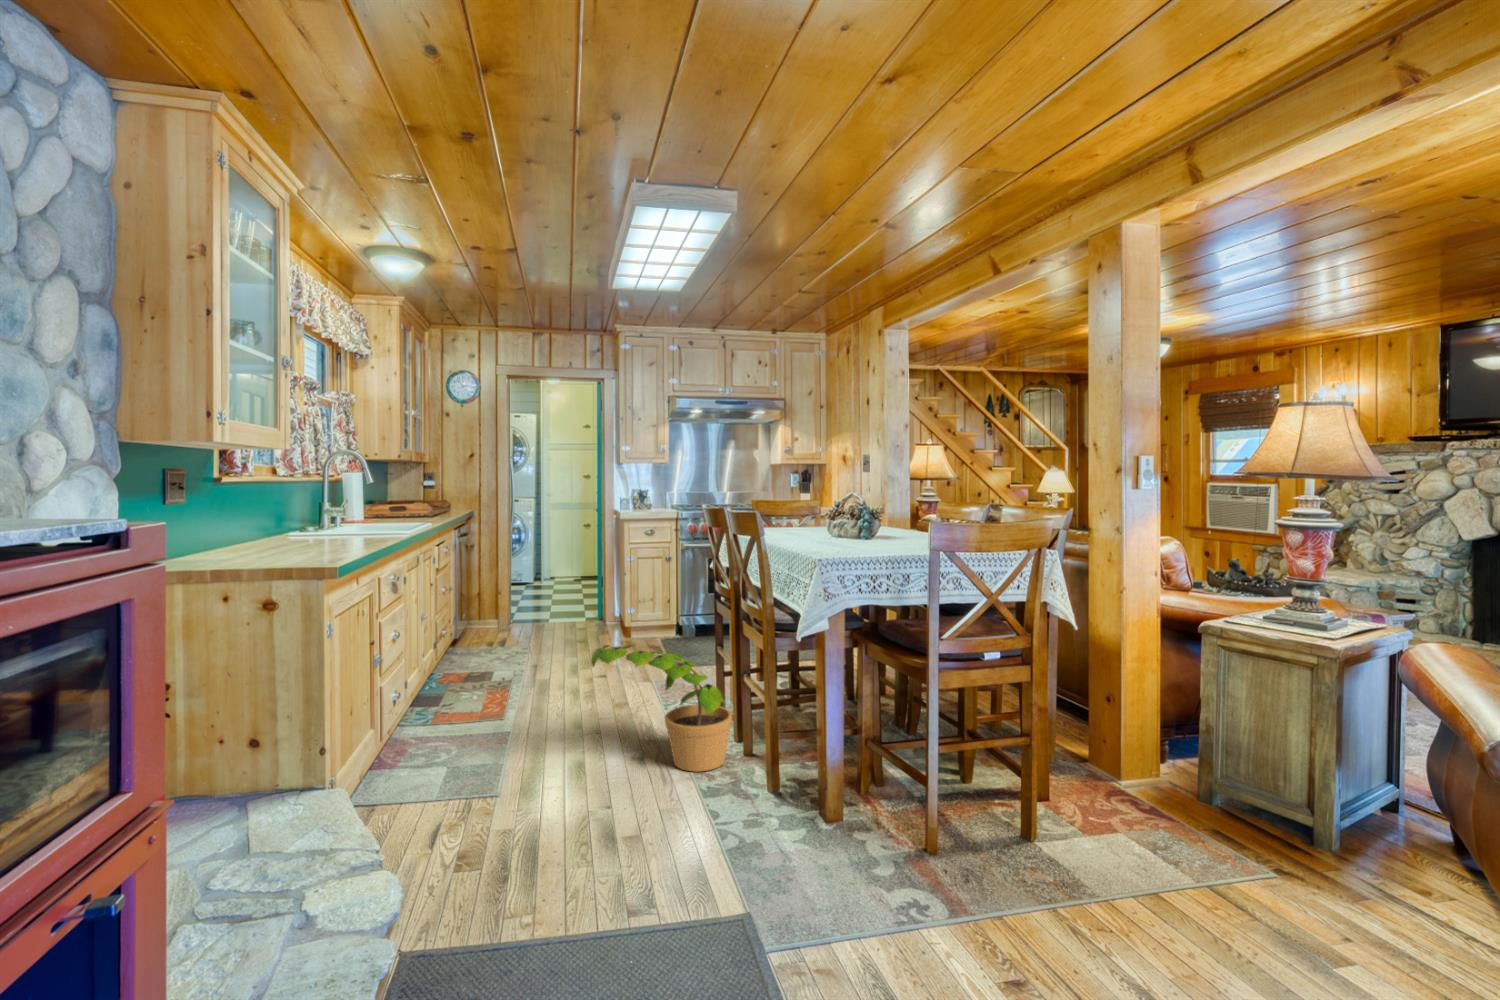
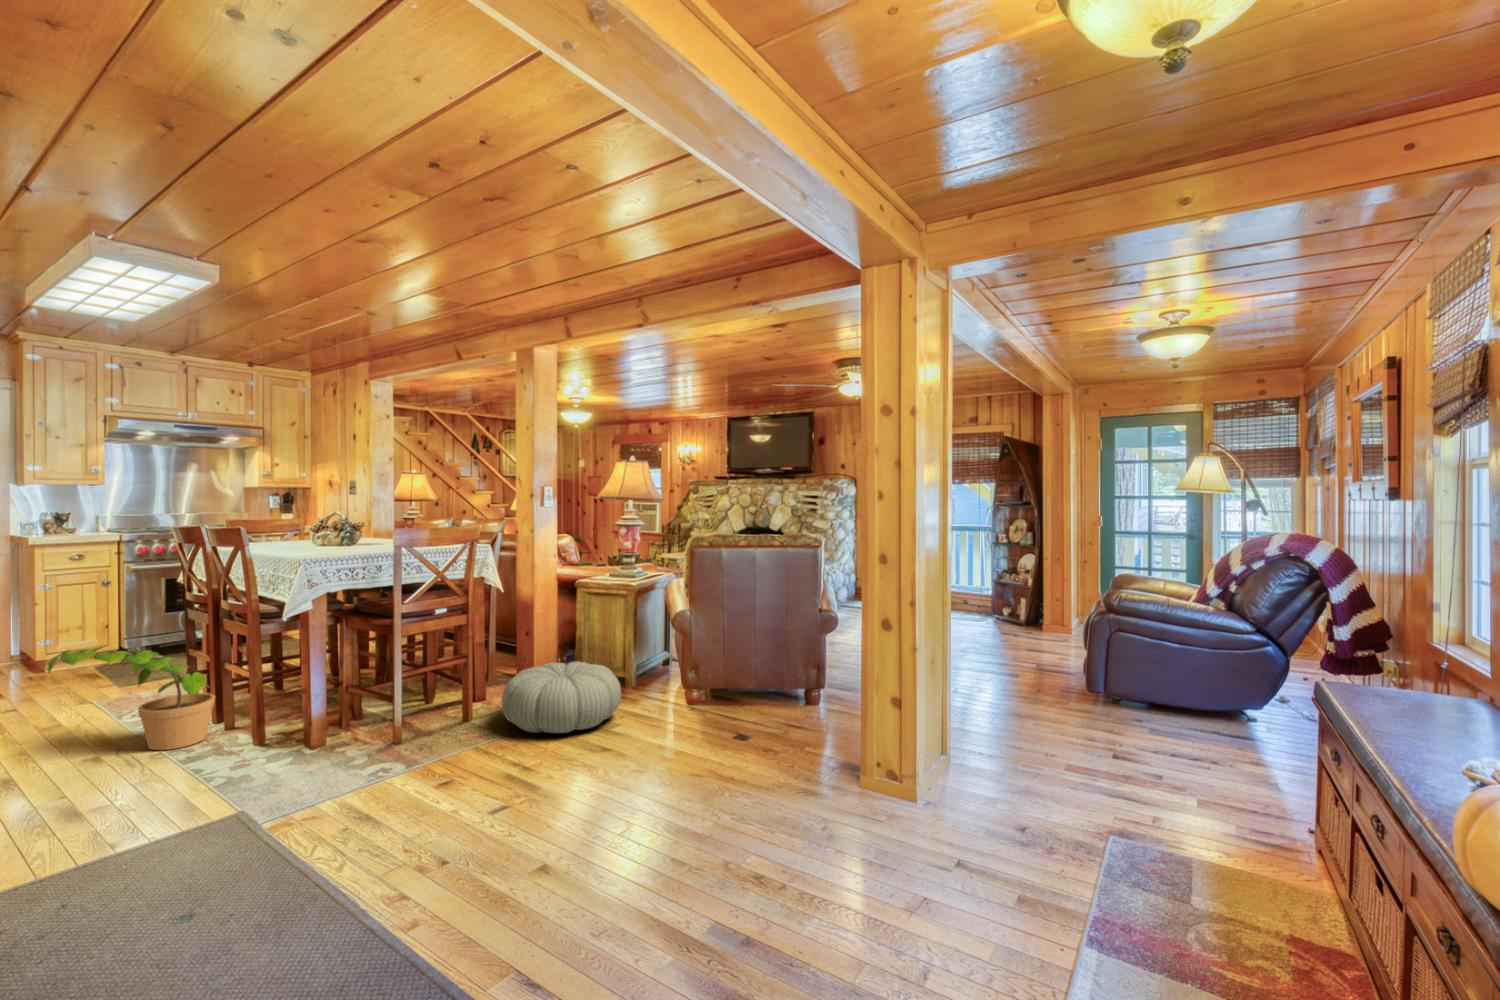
pouf: none [1093,757,1340,917] -> present [501,662,621,733]

